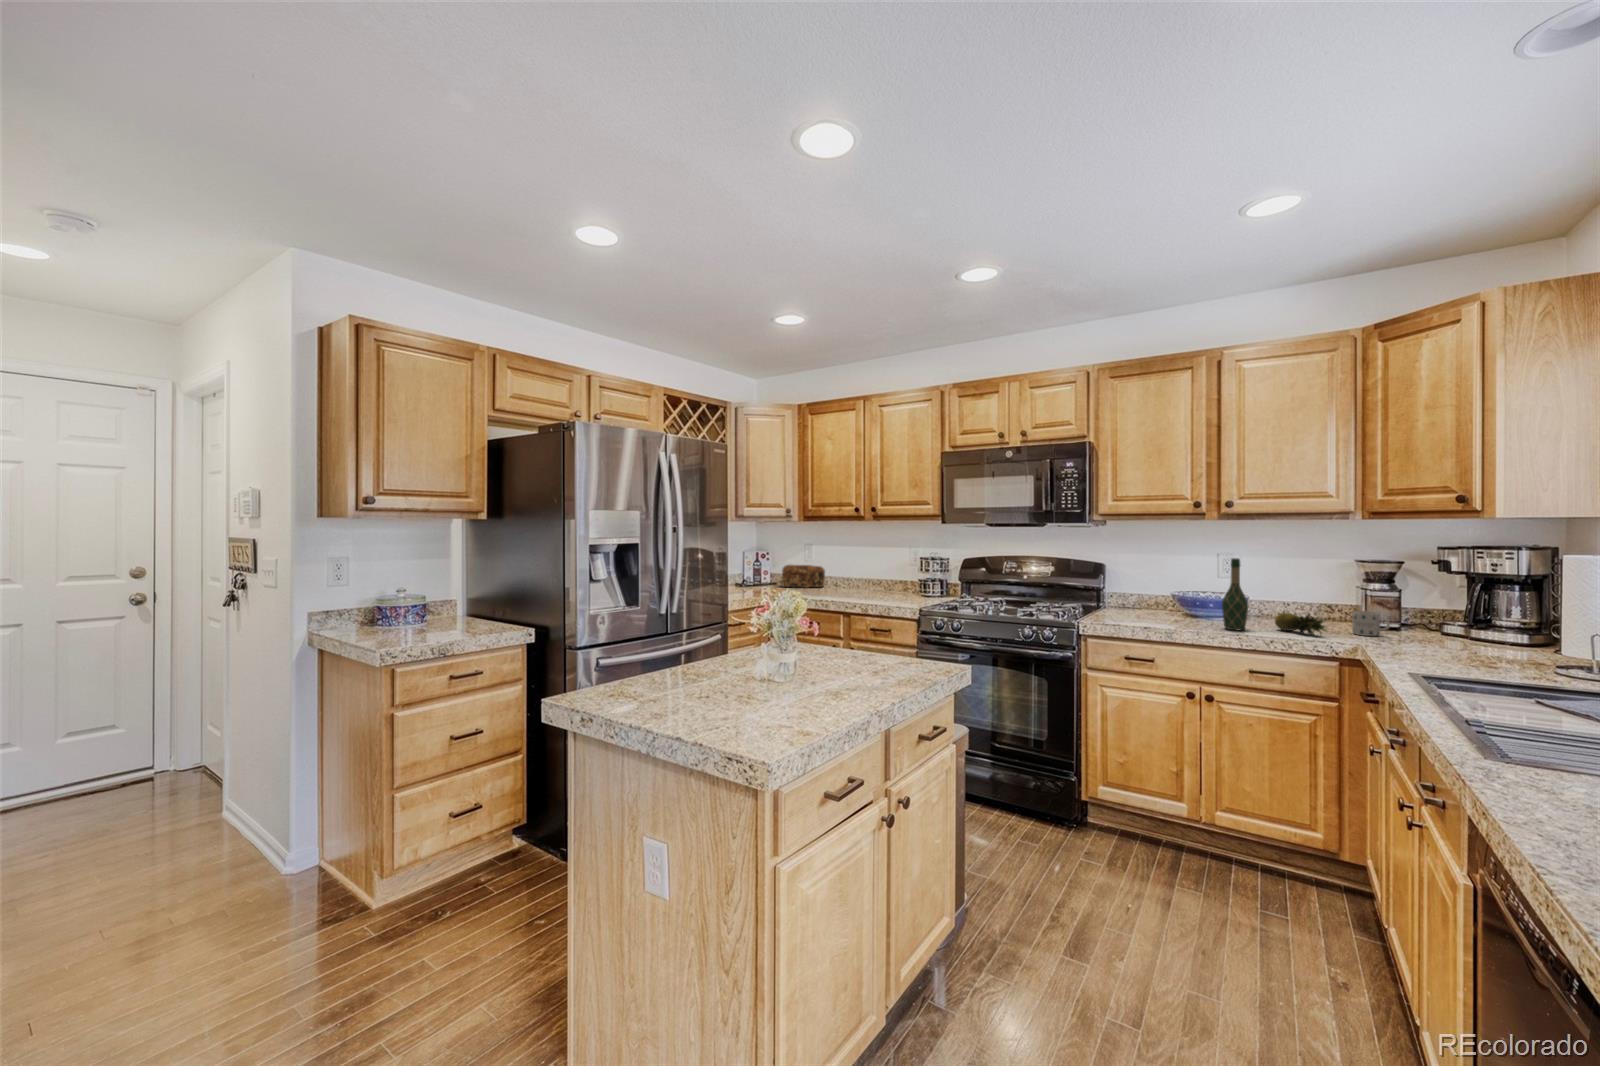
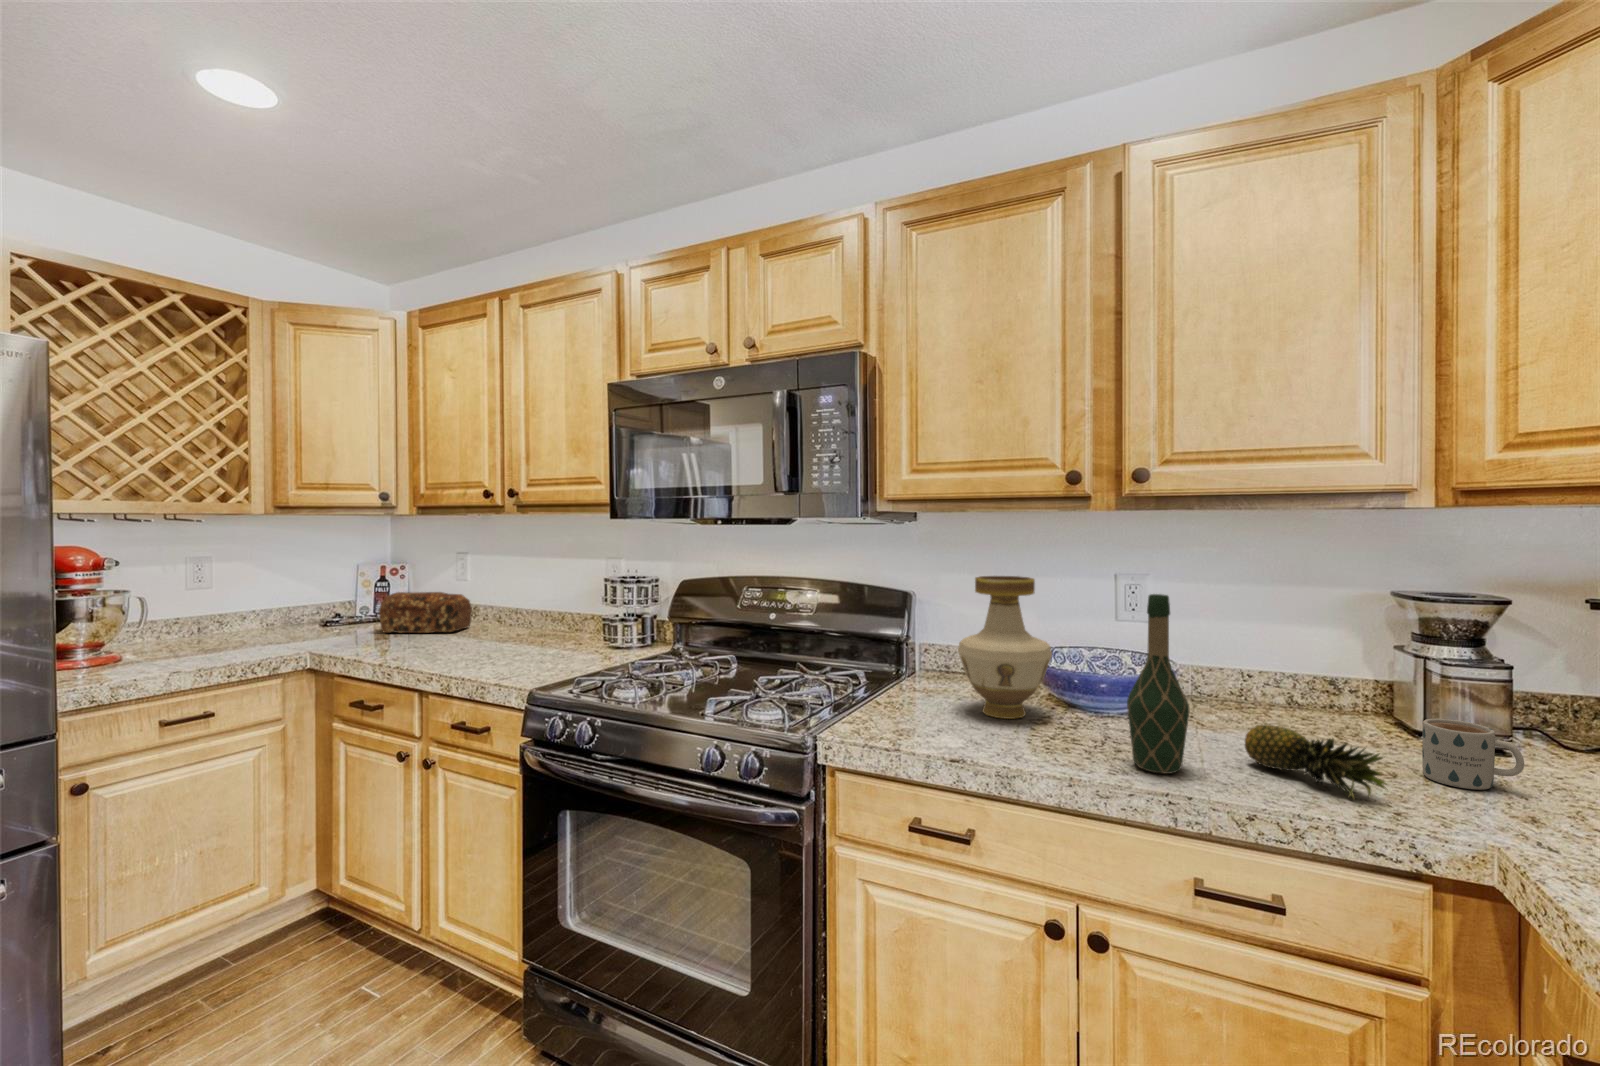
vase: none [1139,553,1187,618] -> present [958,576,1052,719]

